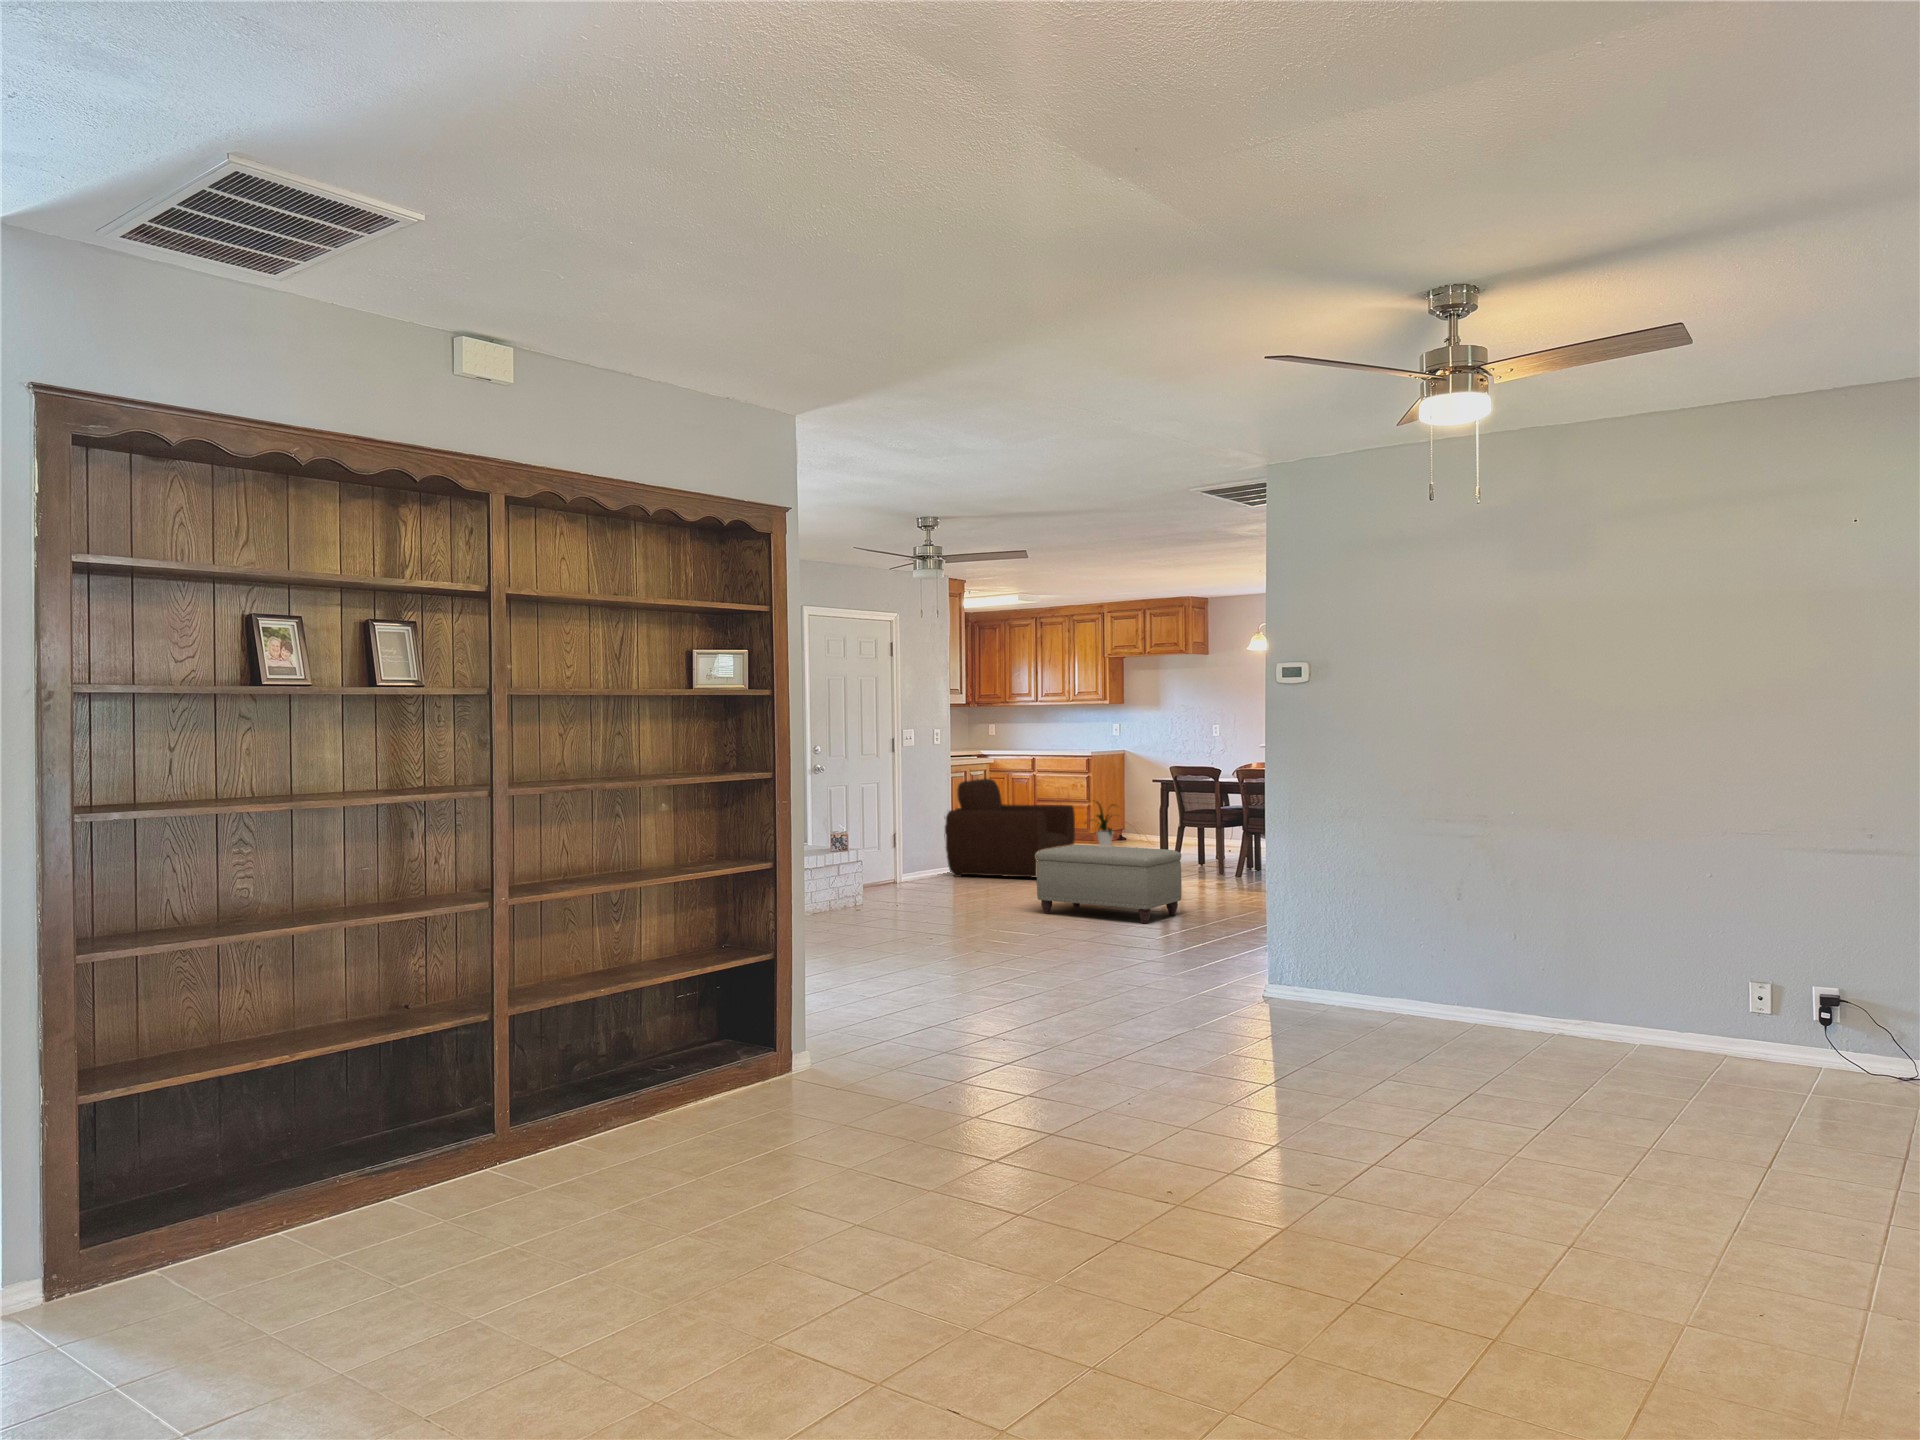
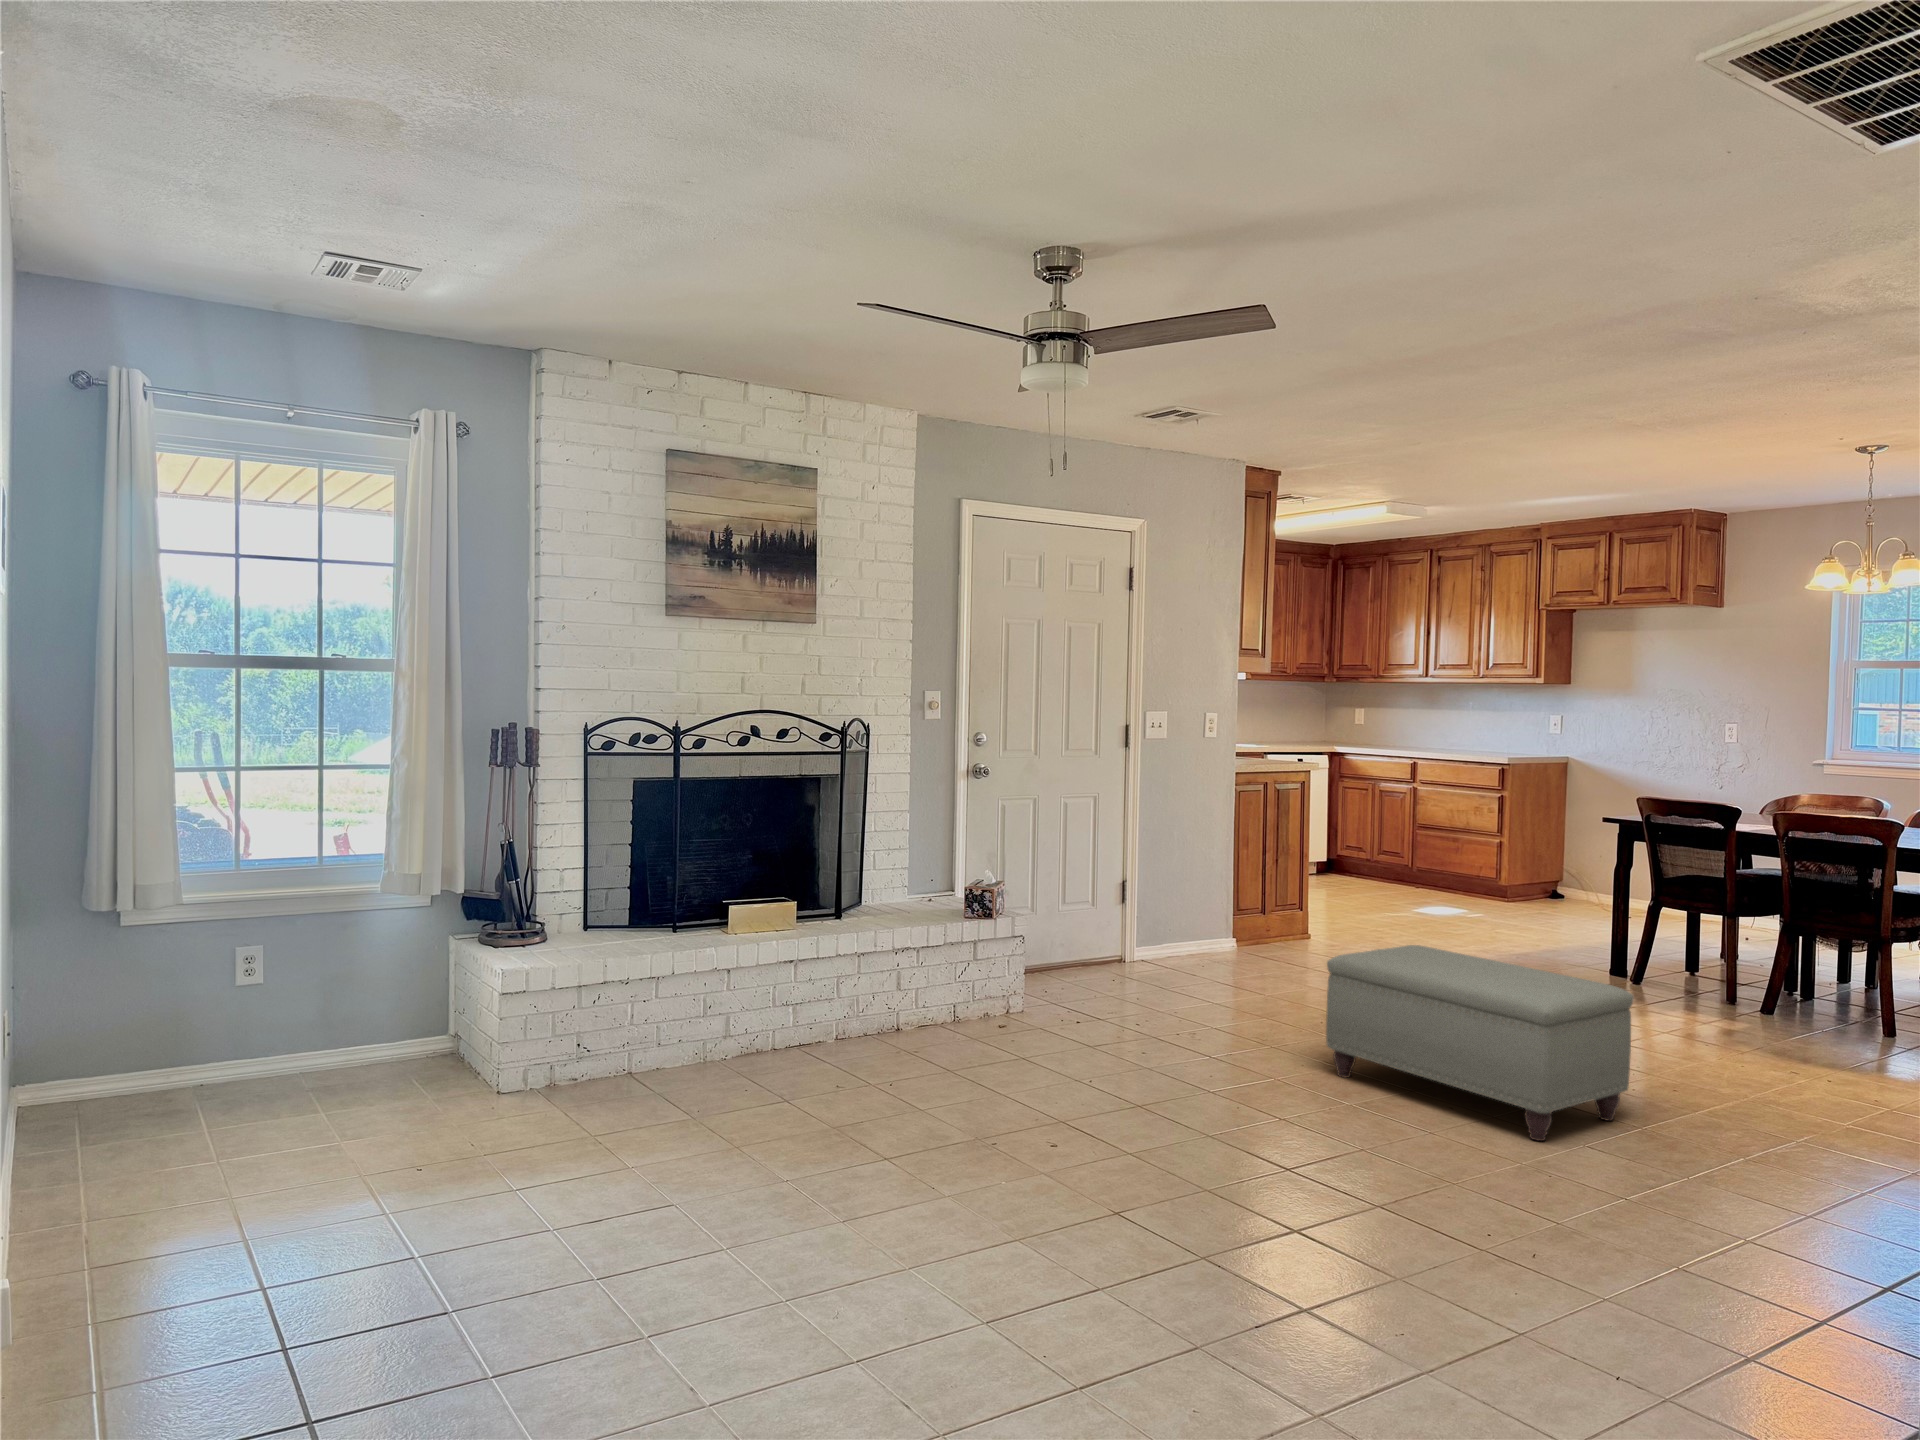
armchair: present [944,778,1075,877] -> none [1220,796,1454,979]
house plant: present [1096,802,1114,846] -> none [1486,835,1557,911]

